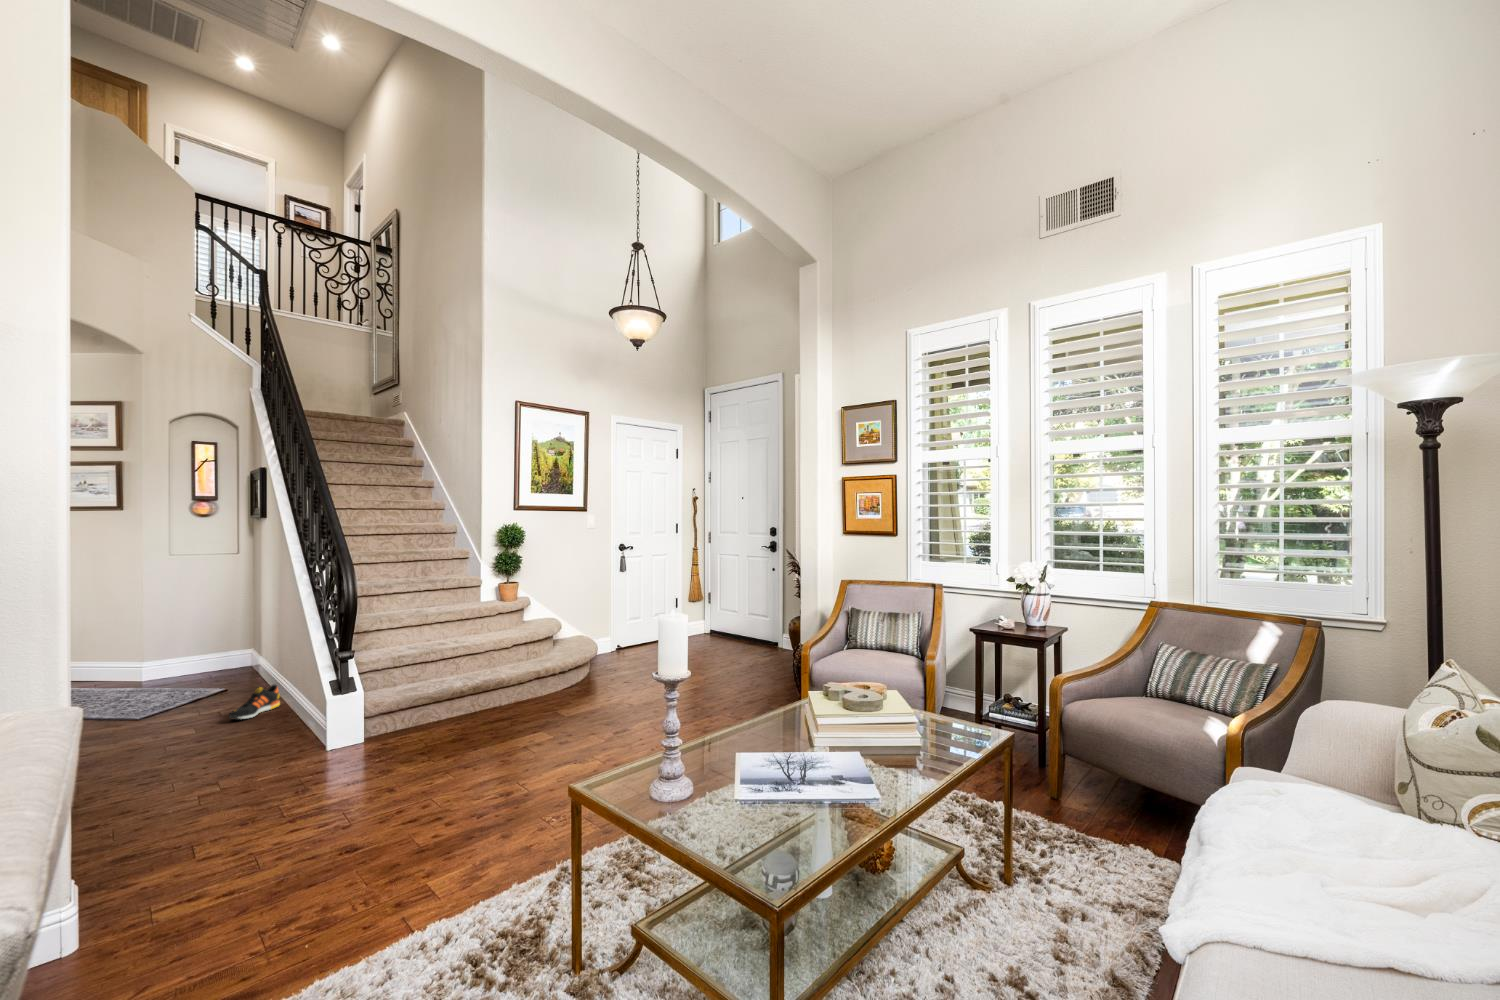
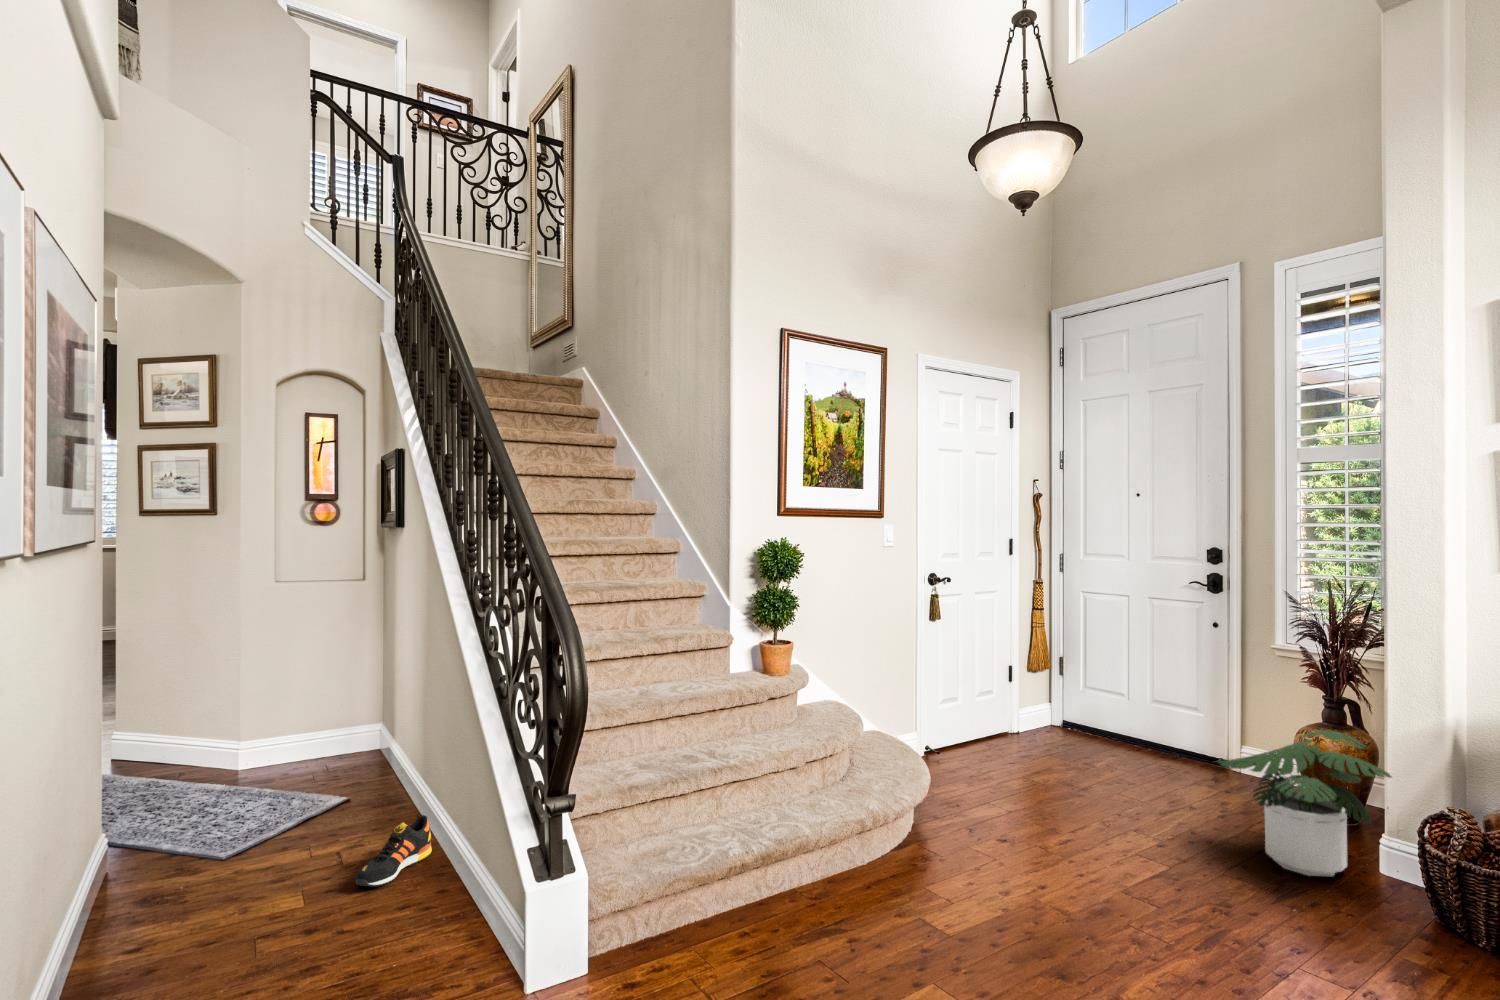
potted plant: none [735,616,800,685] -> present [1218,730,1392,876]

